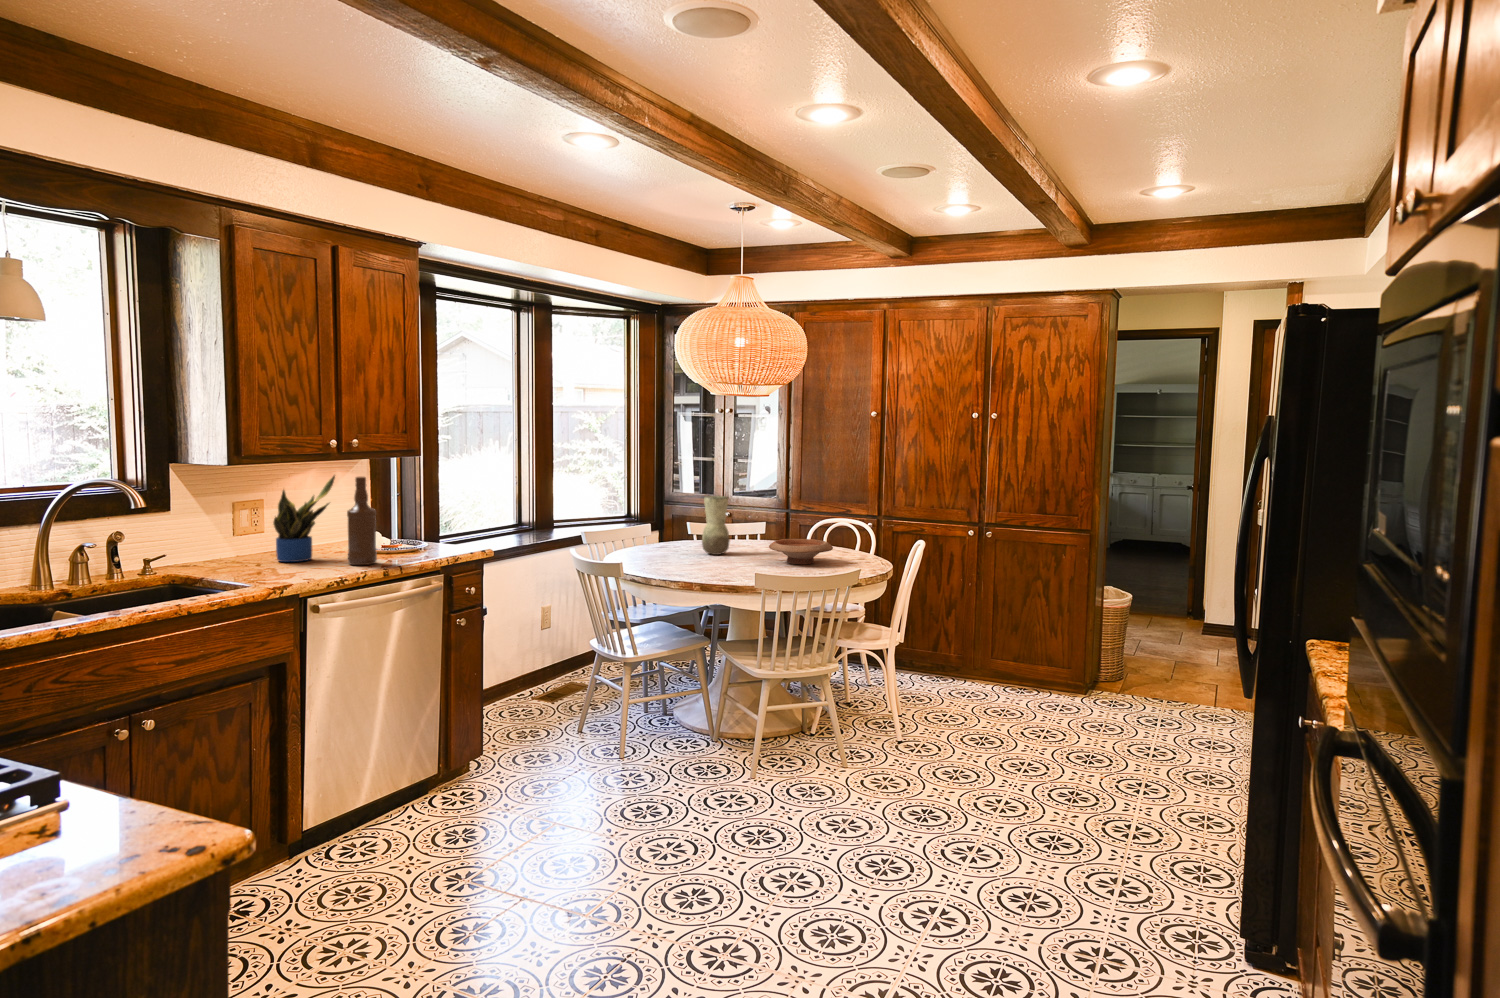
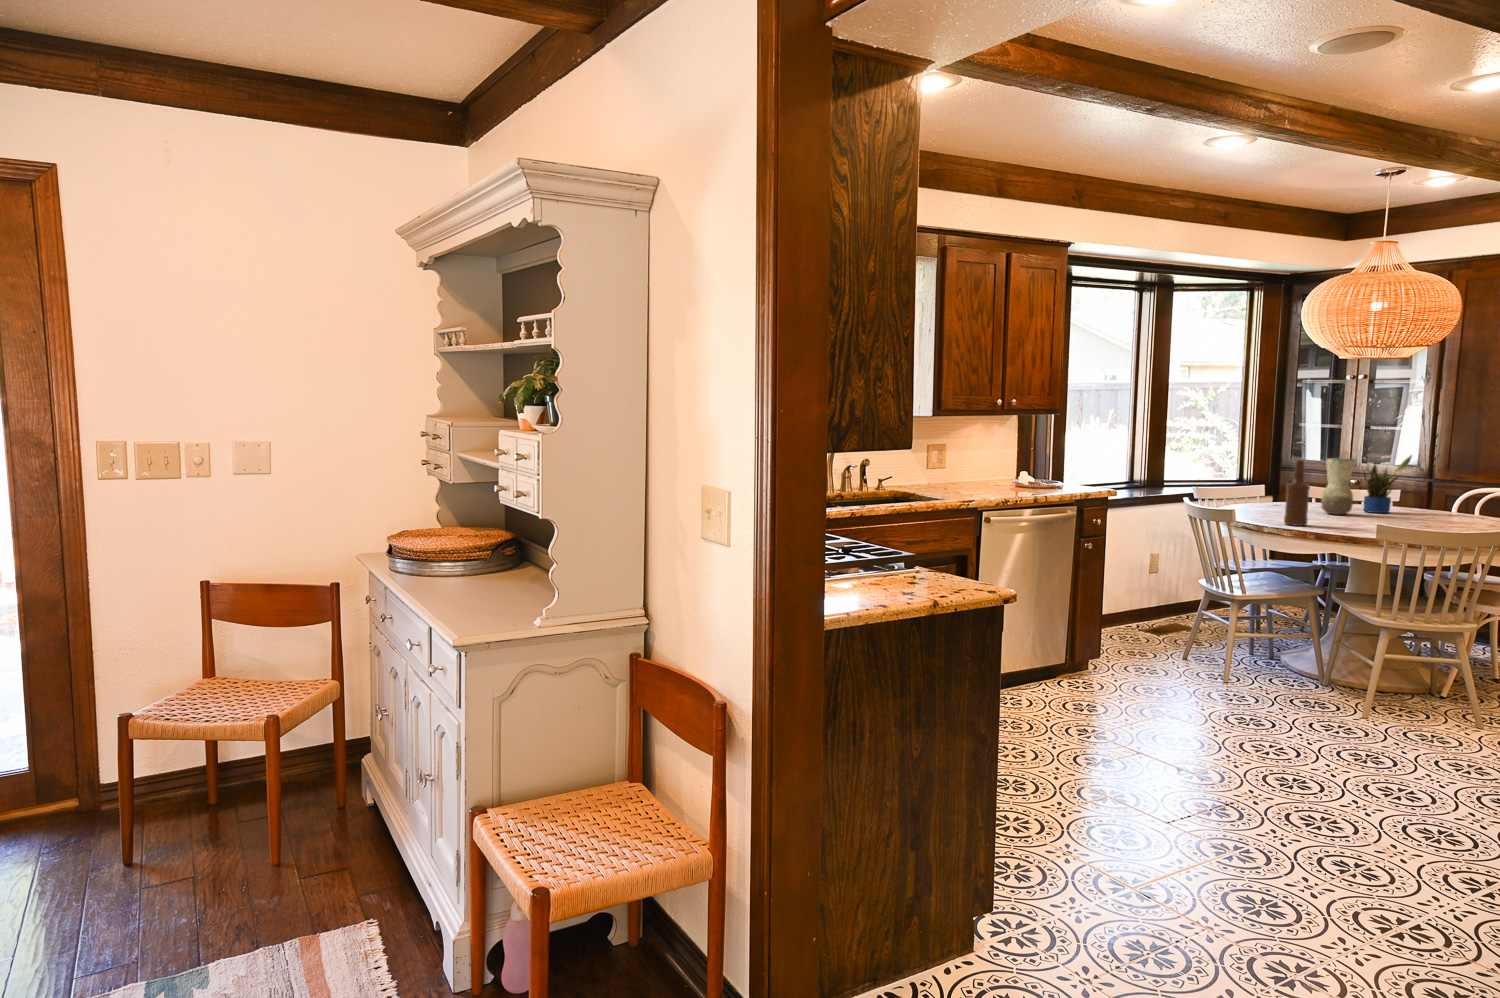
potted plant: present [273,476,335,562] -> present [1363,455,1412,513]
bottle: present [347,477,377,565] -> present [1284,459,1310,526]
wooden bowl: present [769,539,833,564] -> none [1399,502,1480,528]

